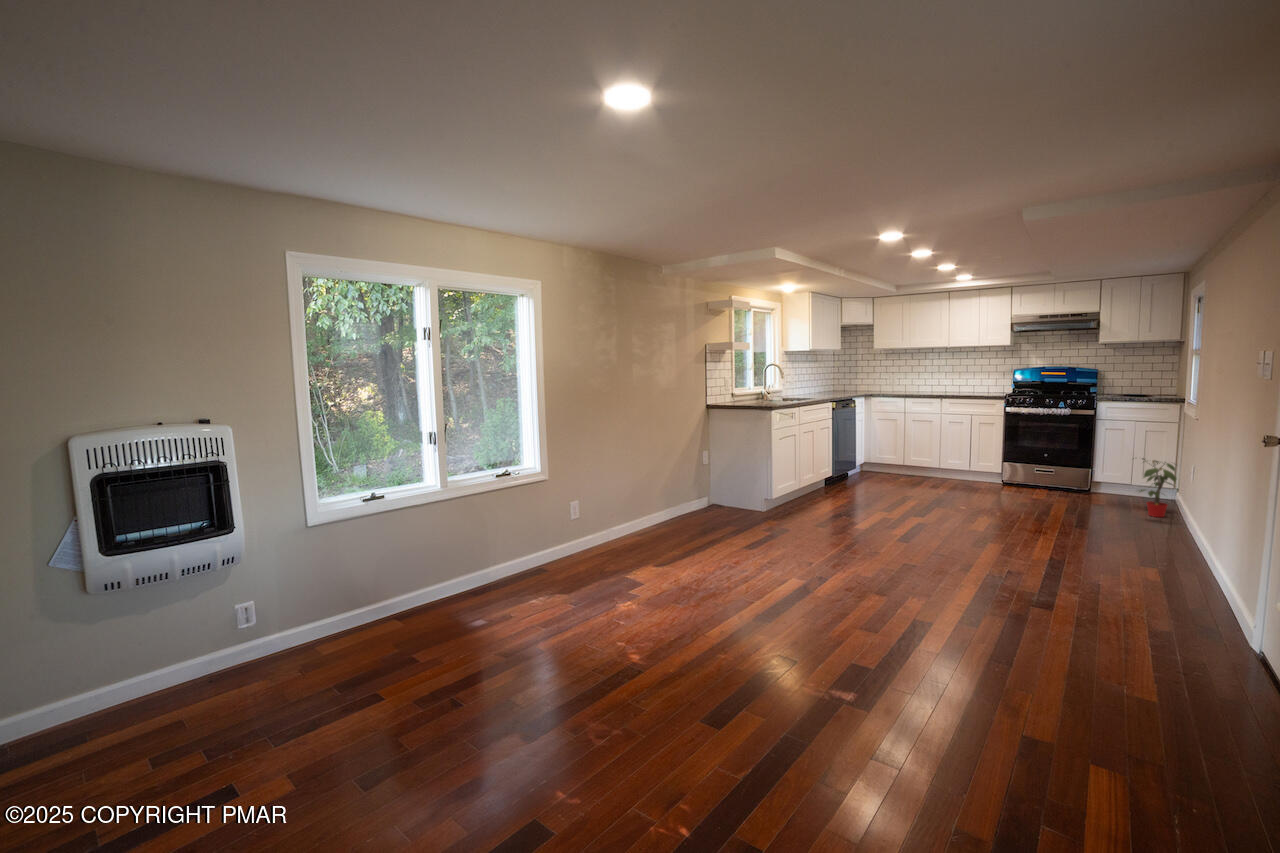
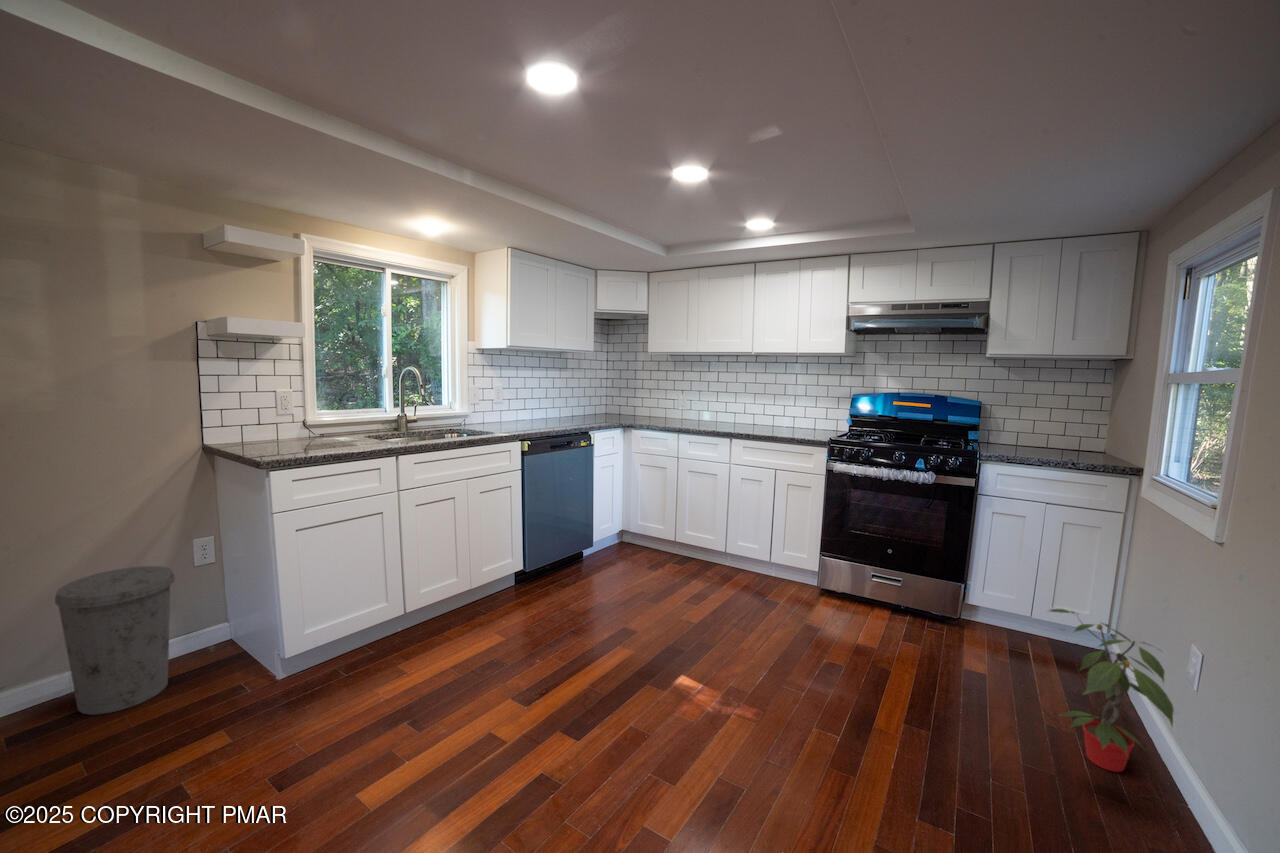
trash can: none [698,457,734,512] -> present [55,566,175,715]

